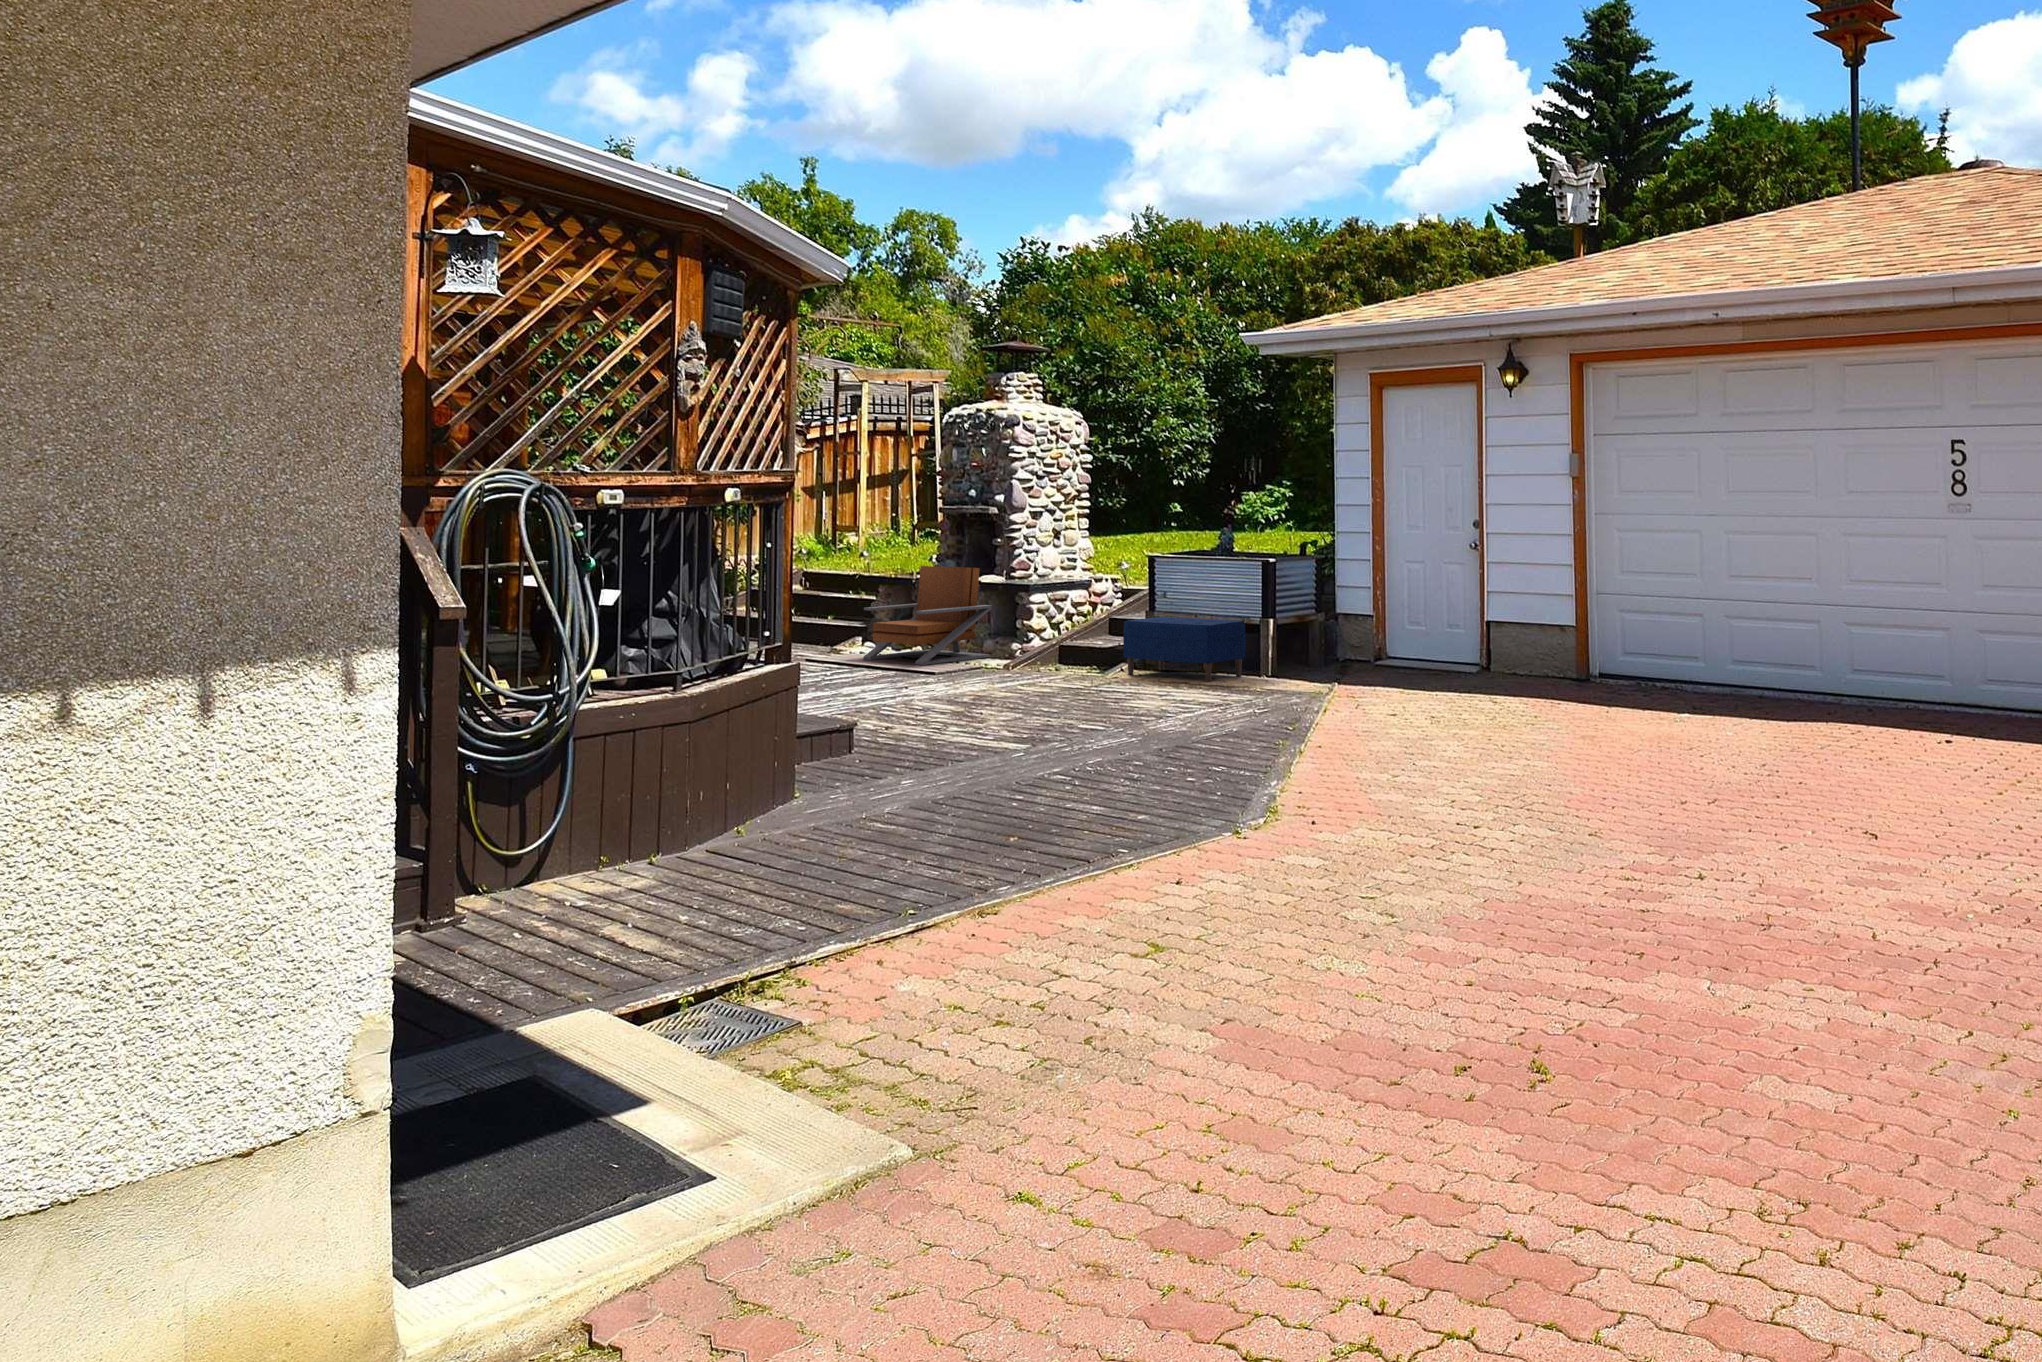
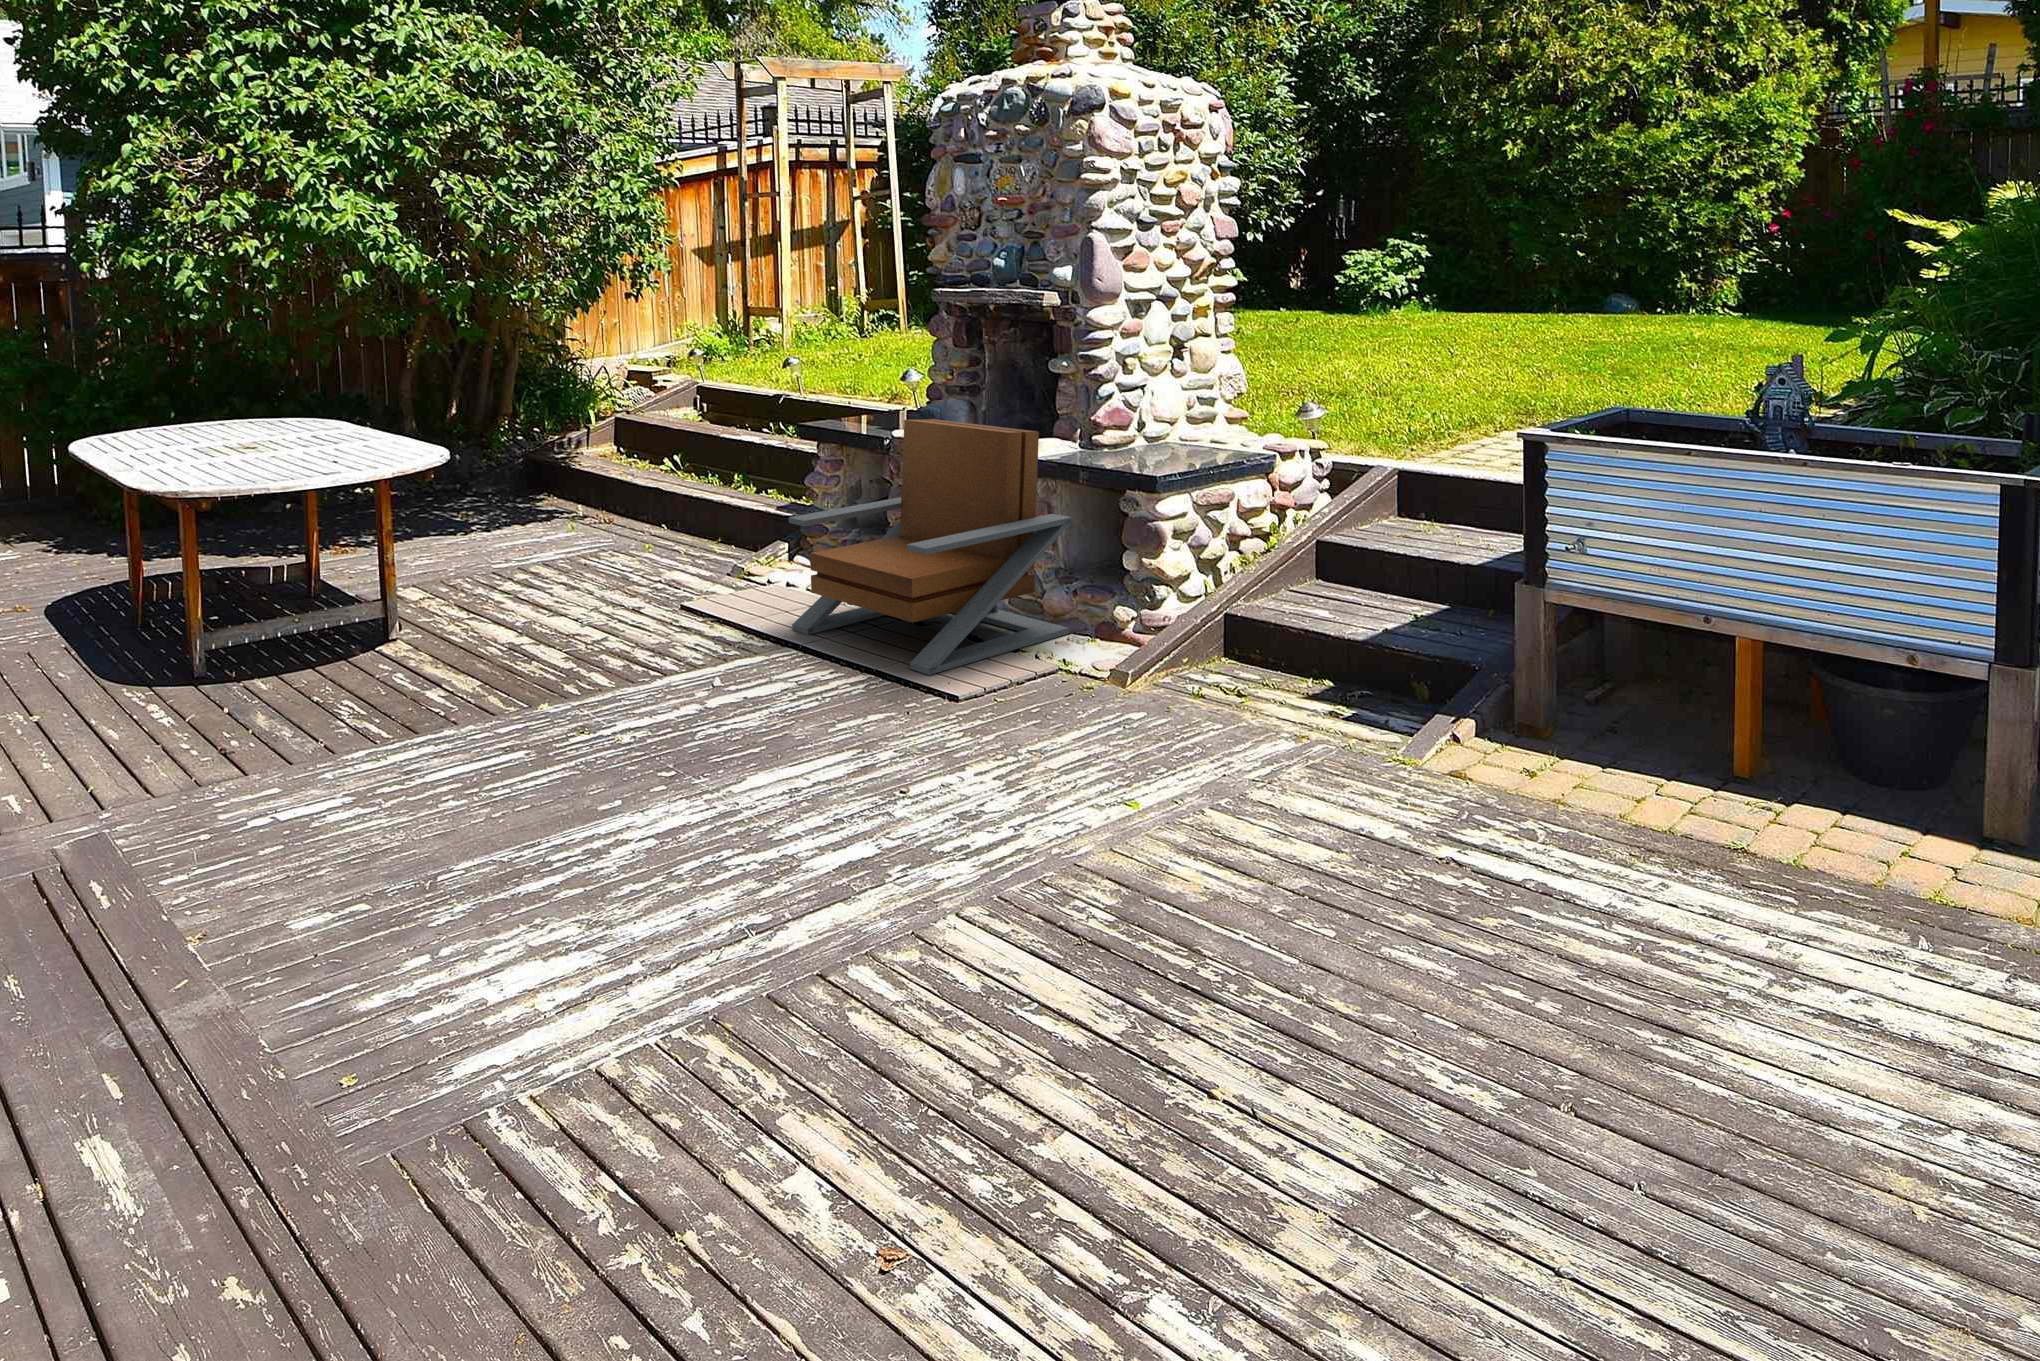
bench: present [1123,617,1246,682] -> none [1514,606,1942,886]

